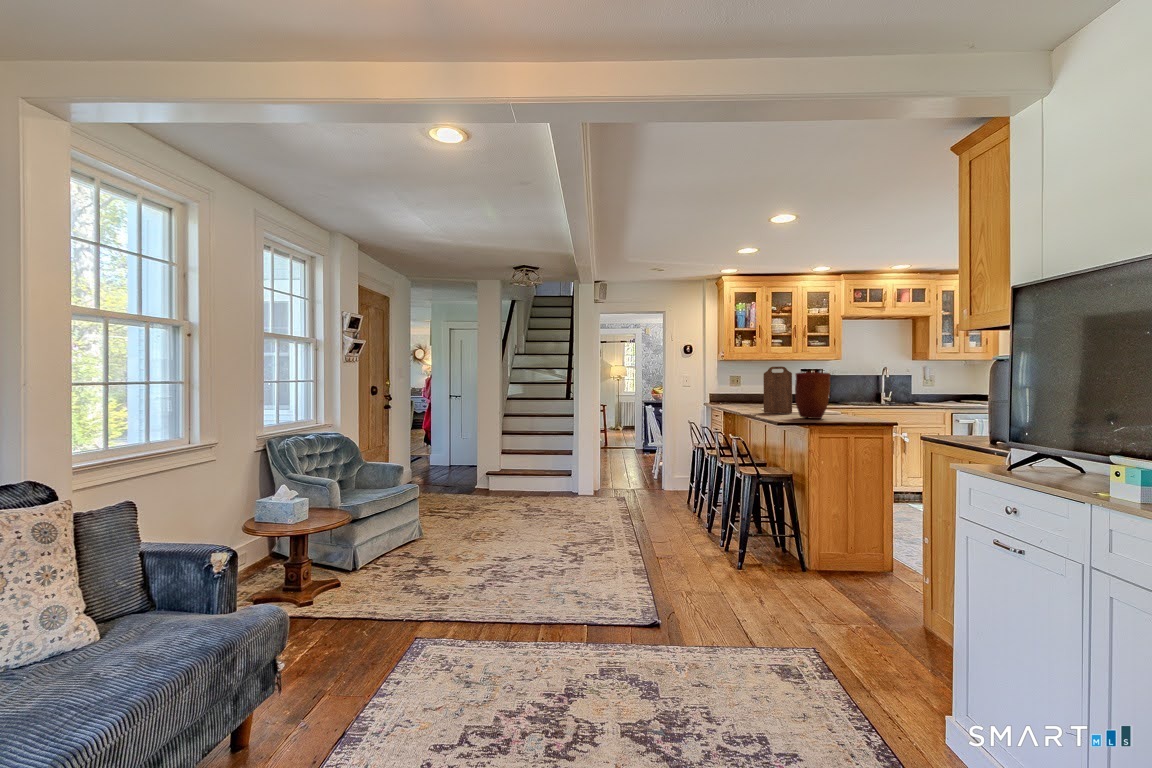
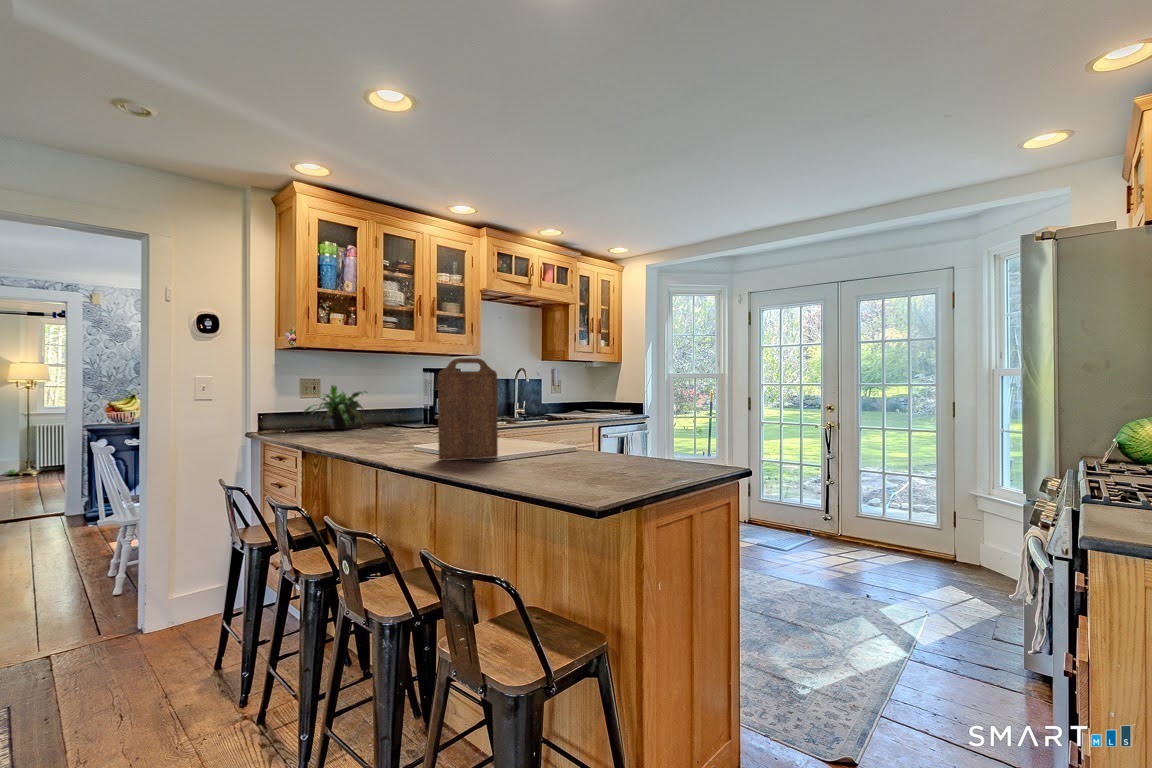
vase: present [795,372,830,419] -> none [563,370,638,479]
potted plant: none [732,379,766,404] -> present [304,385,366,429]

